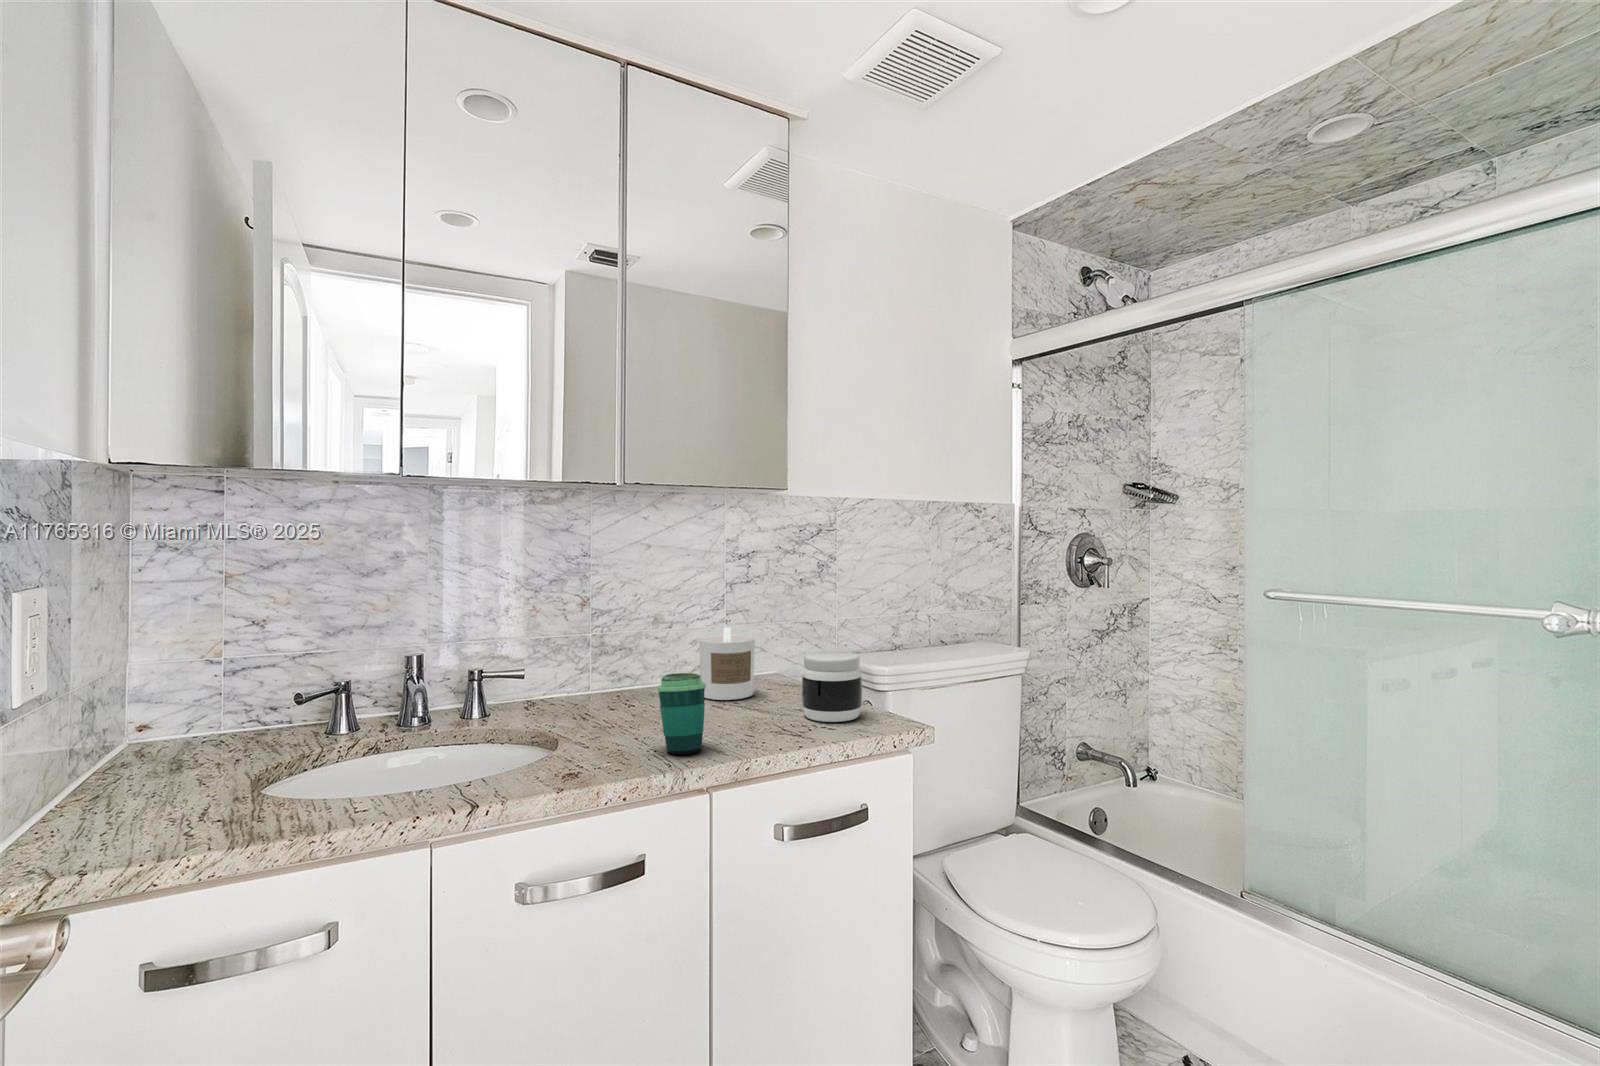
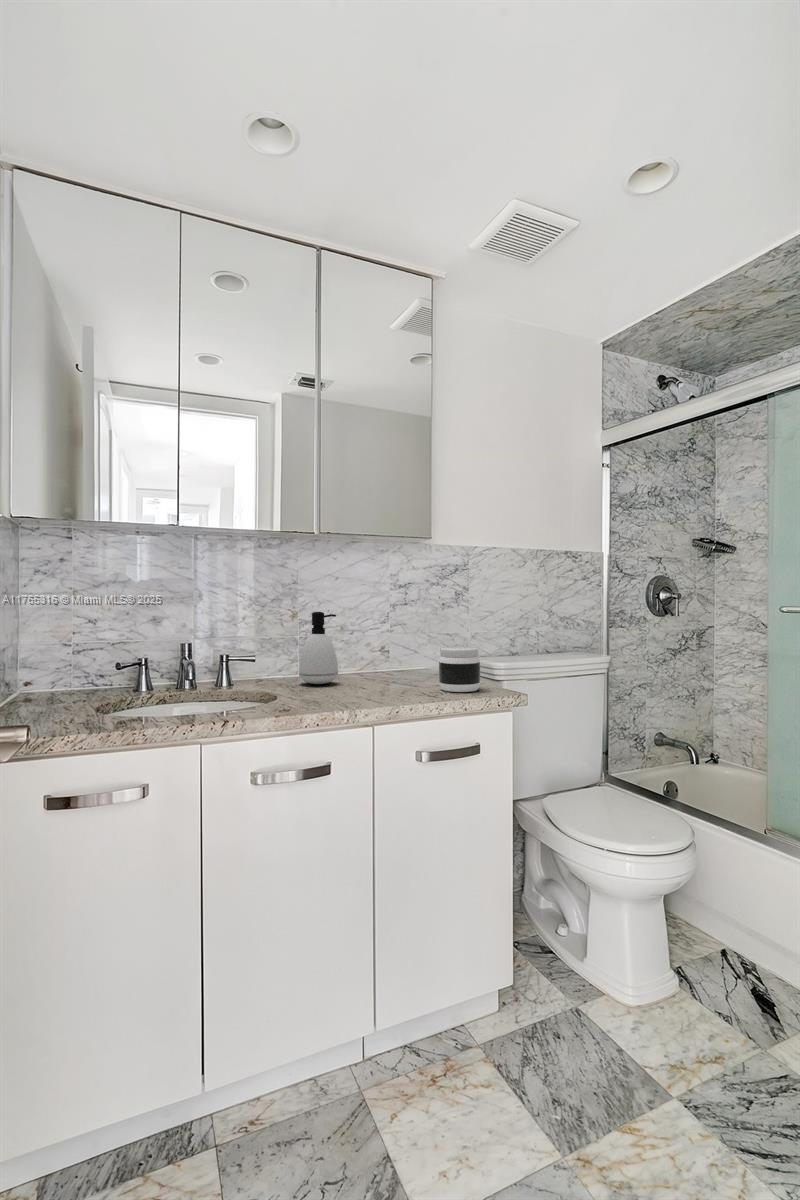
soap dispenser: none [592,601,651,710] -> present [299,612,338,684]
candle: present [699,627,754,700] -> none [371,633,409,681]
cup: present [657,673,706,755] -> none [340,653,372,704]

